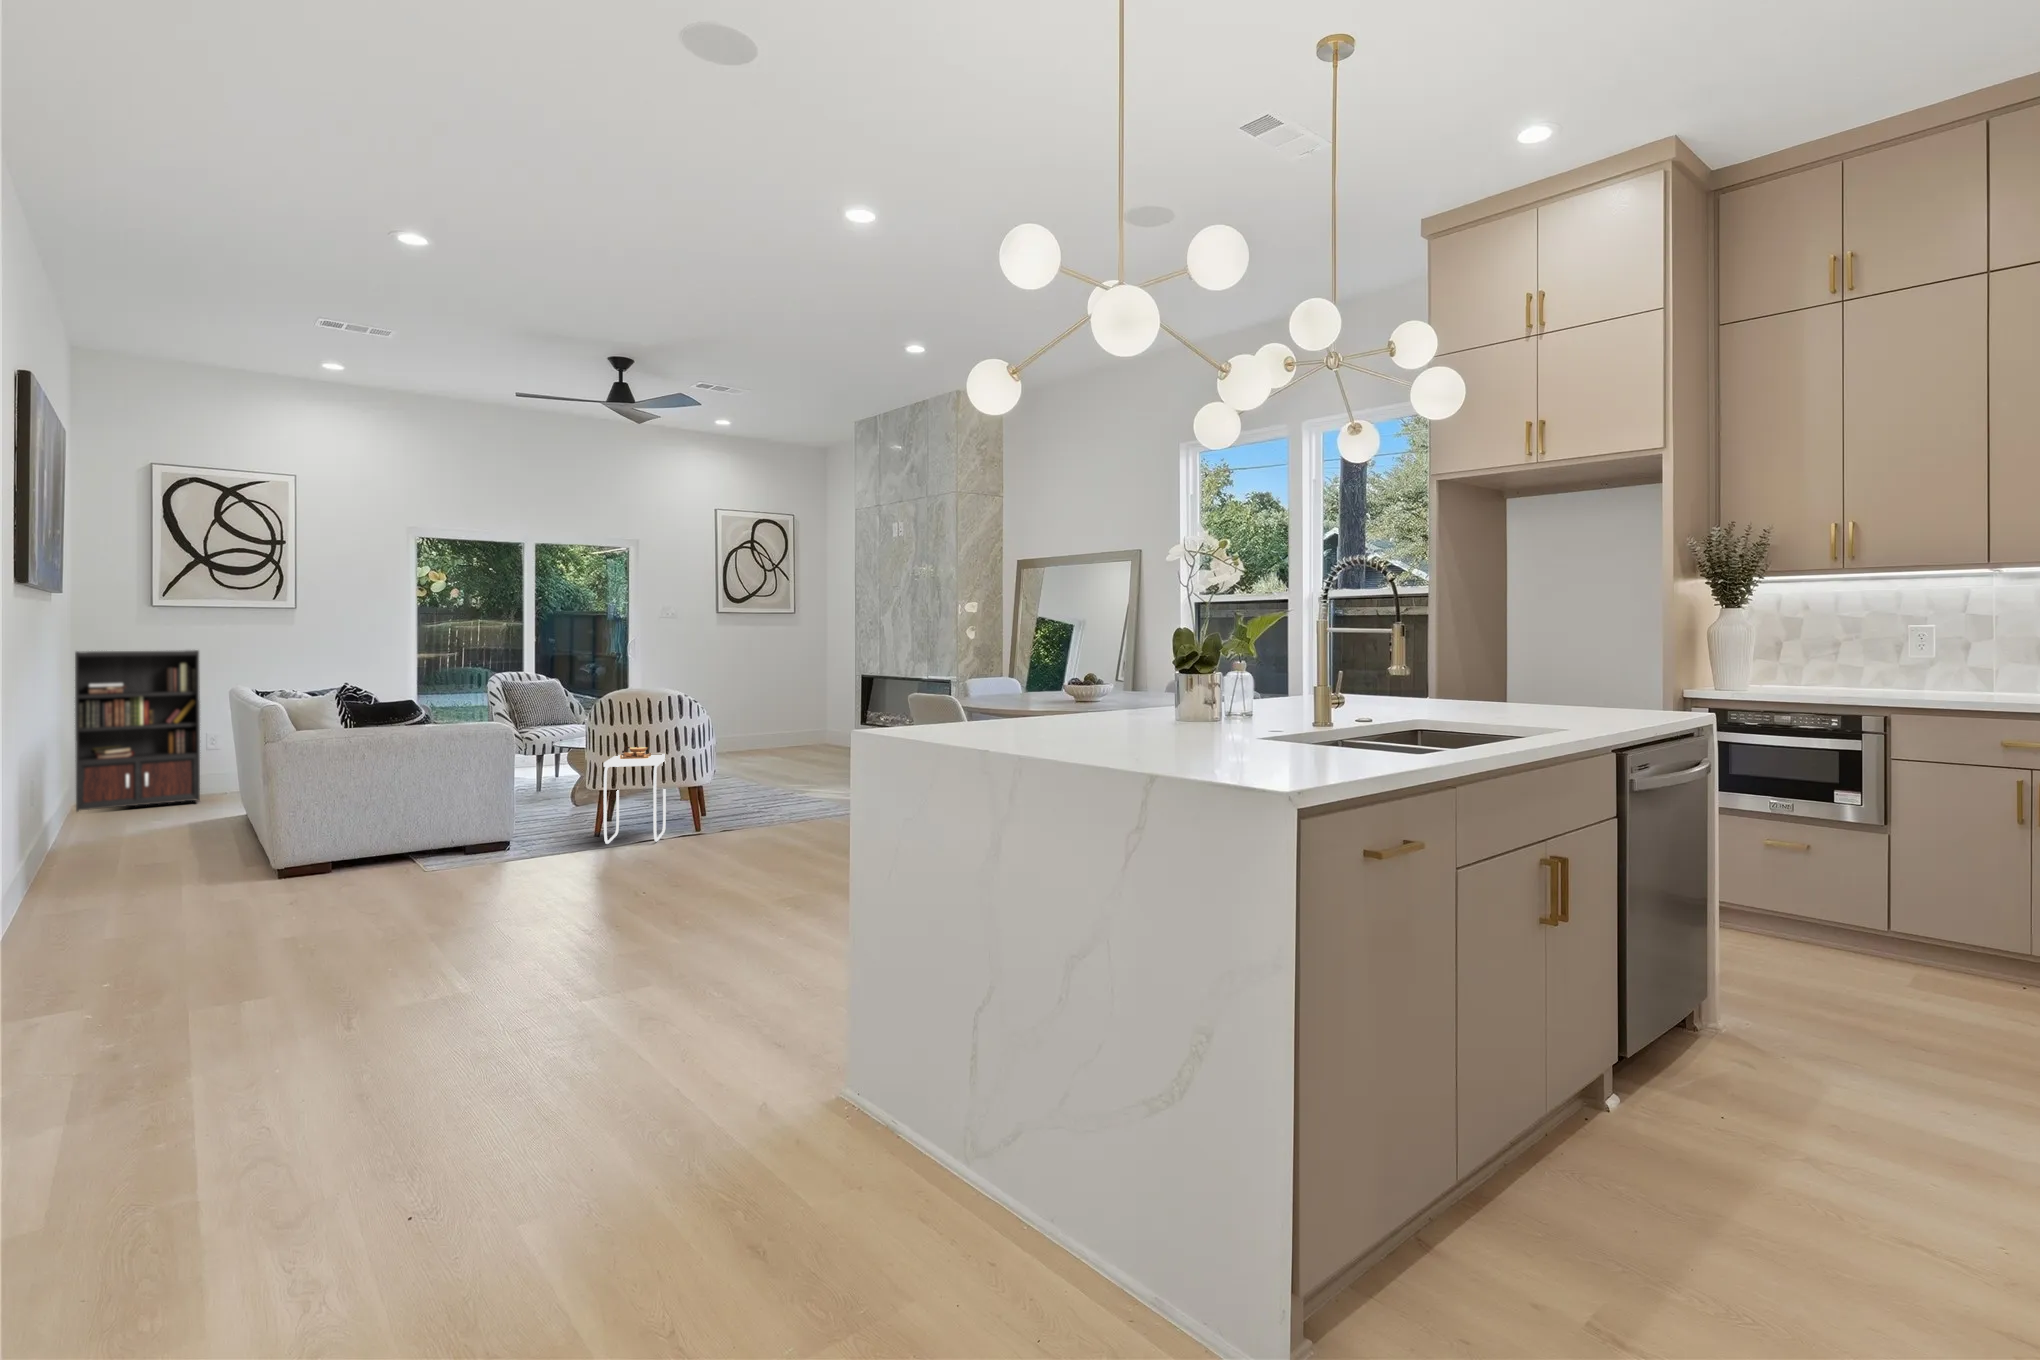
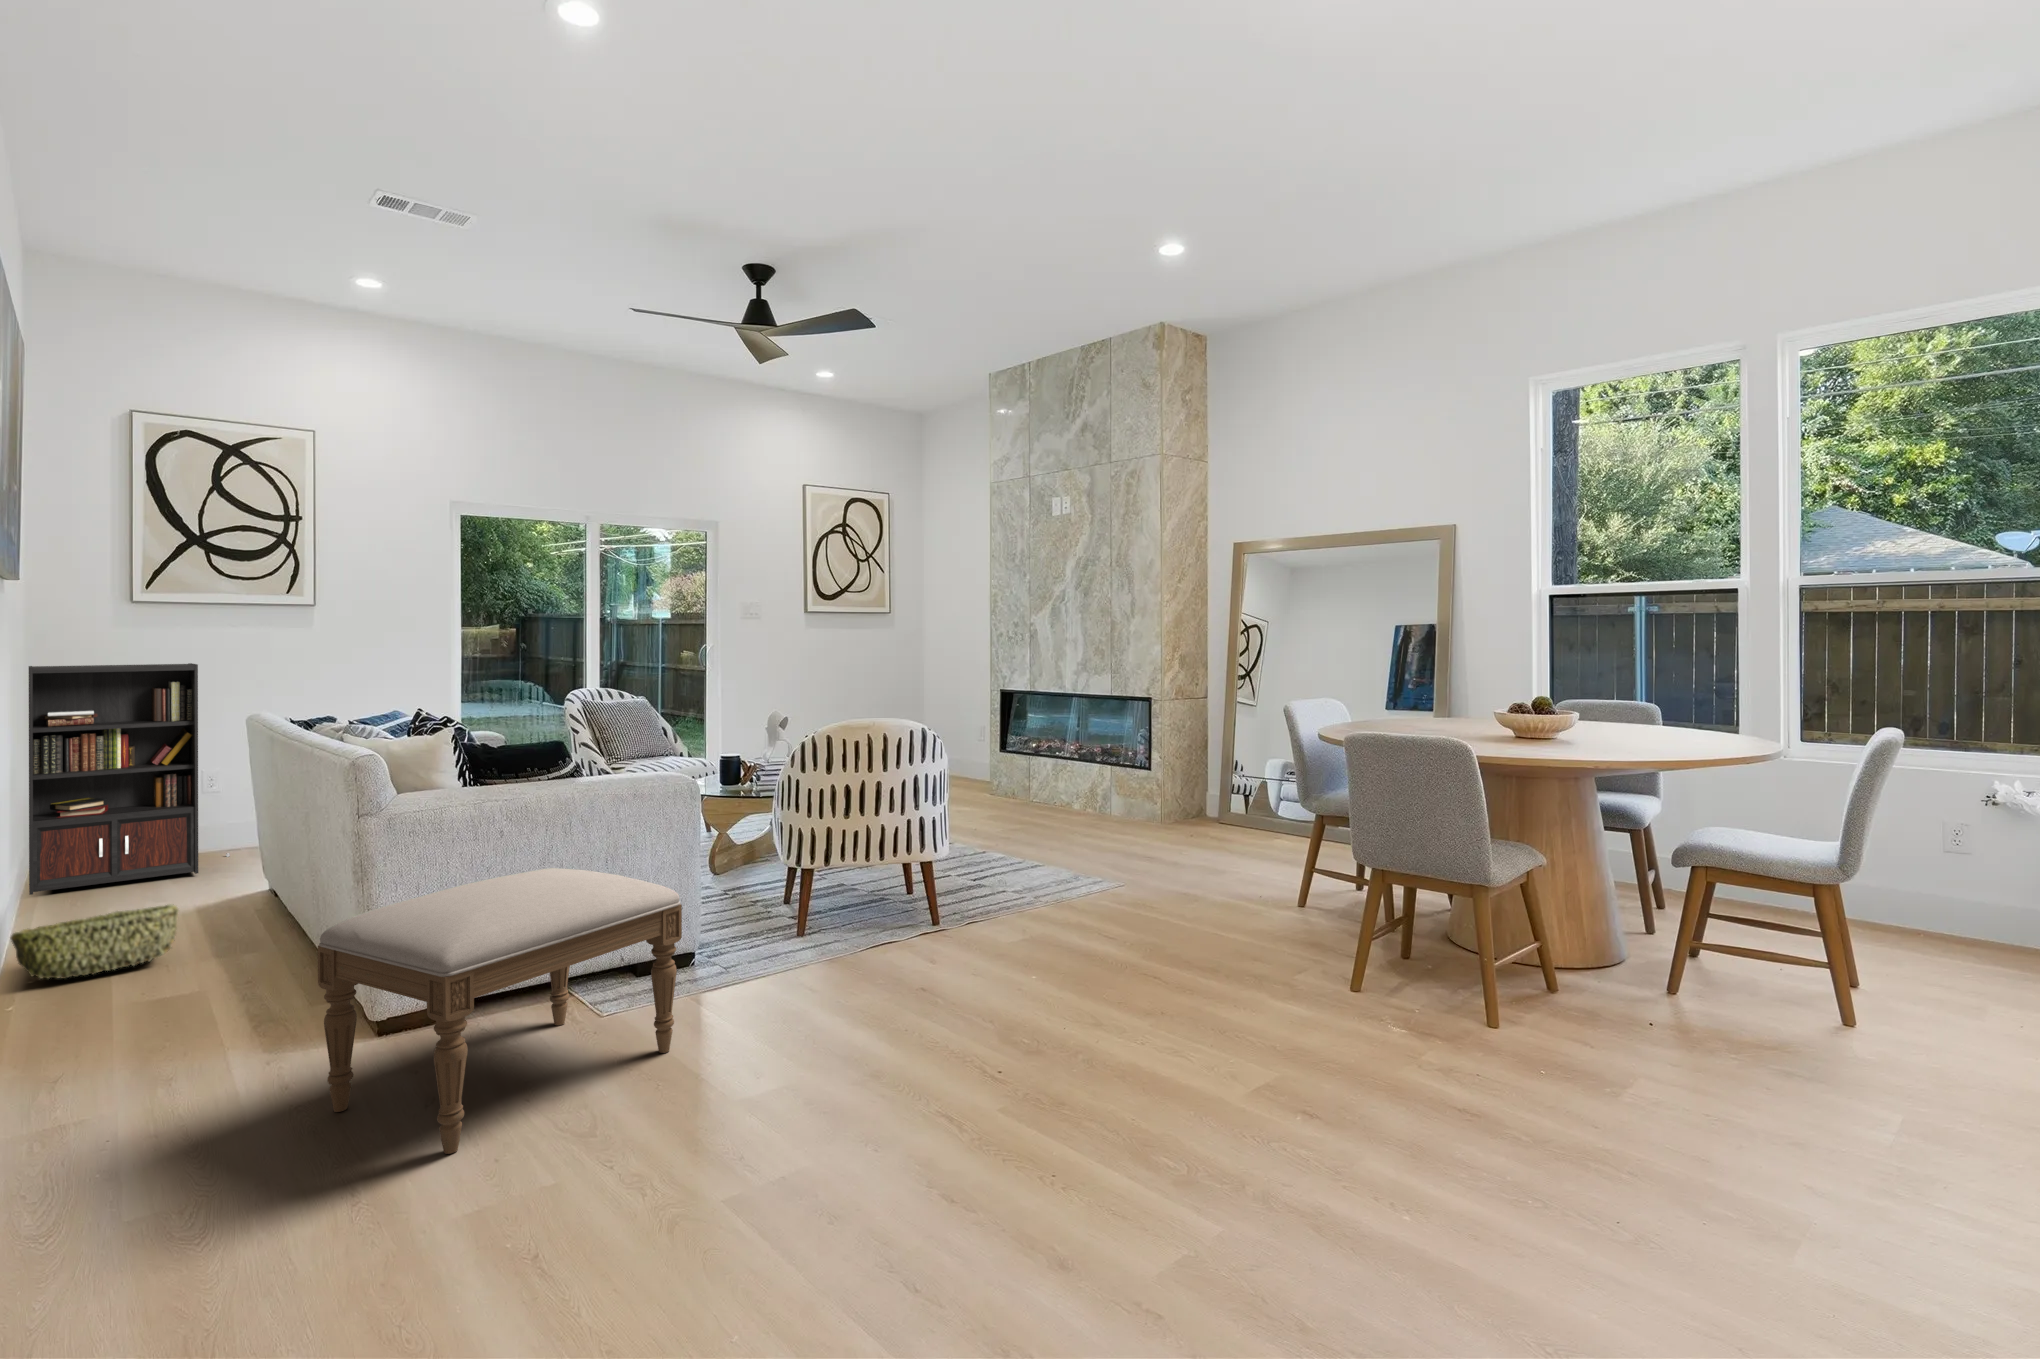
side table: present [604,747,666,844] -> none [837,807,920,957]
ottoman: none [218,773,452,916] -> present [318,868,682,1154]
woven basket: none [53,807,166,852] -> present [11,904,179,979]

